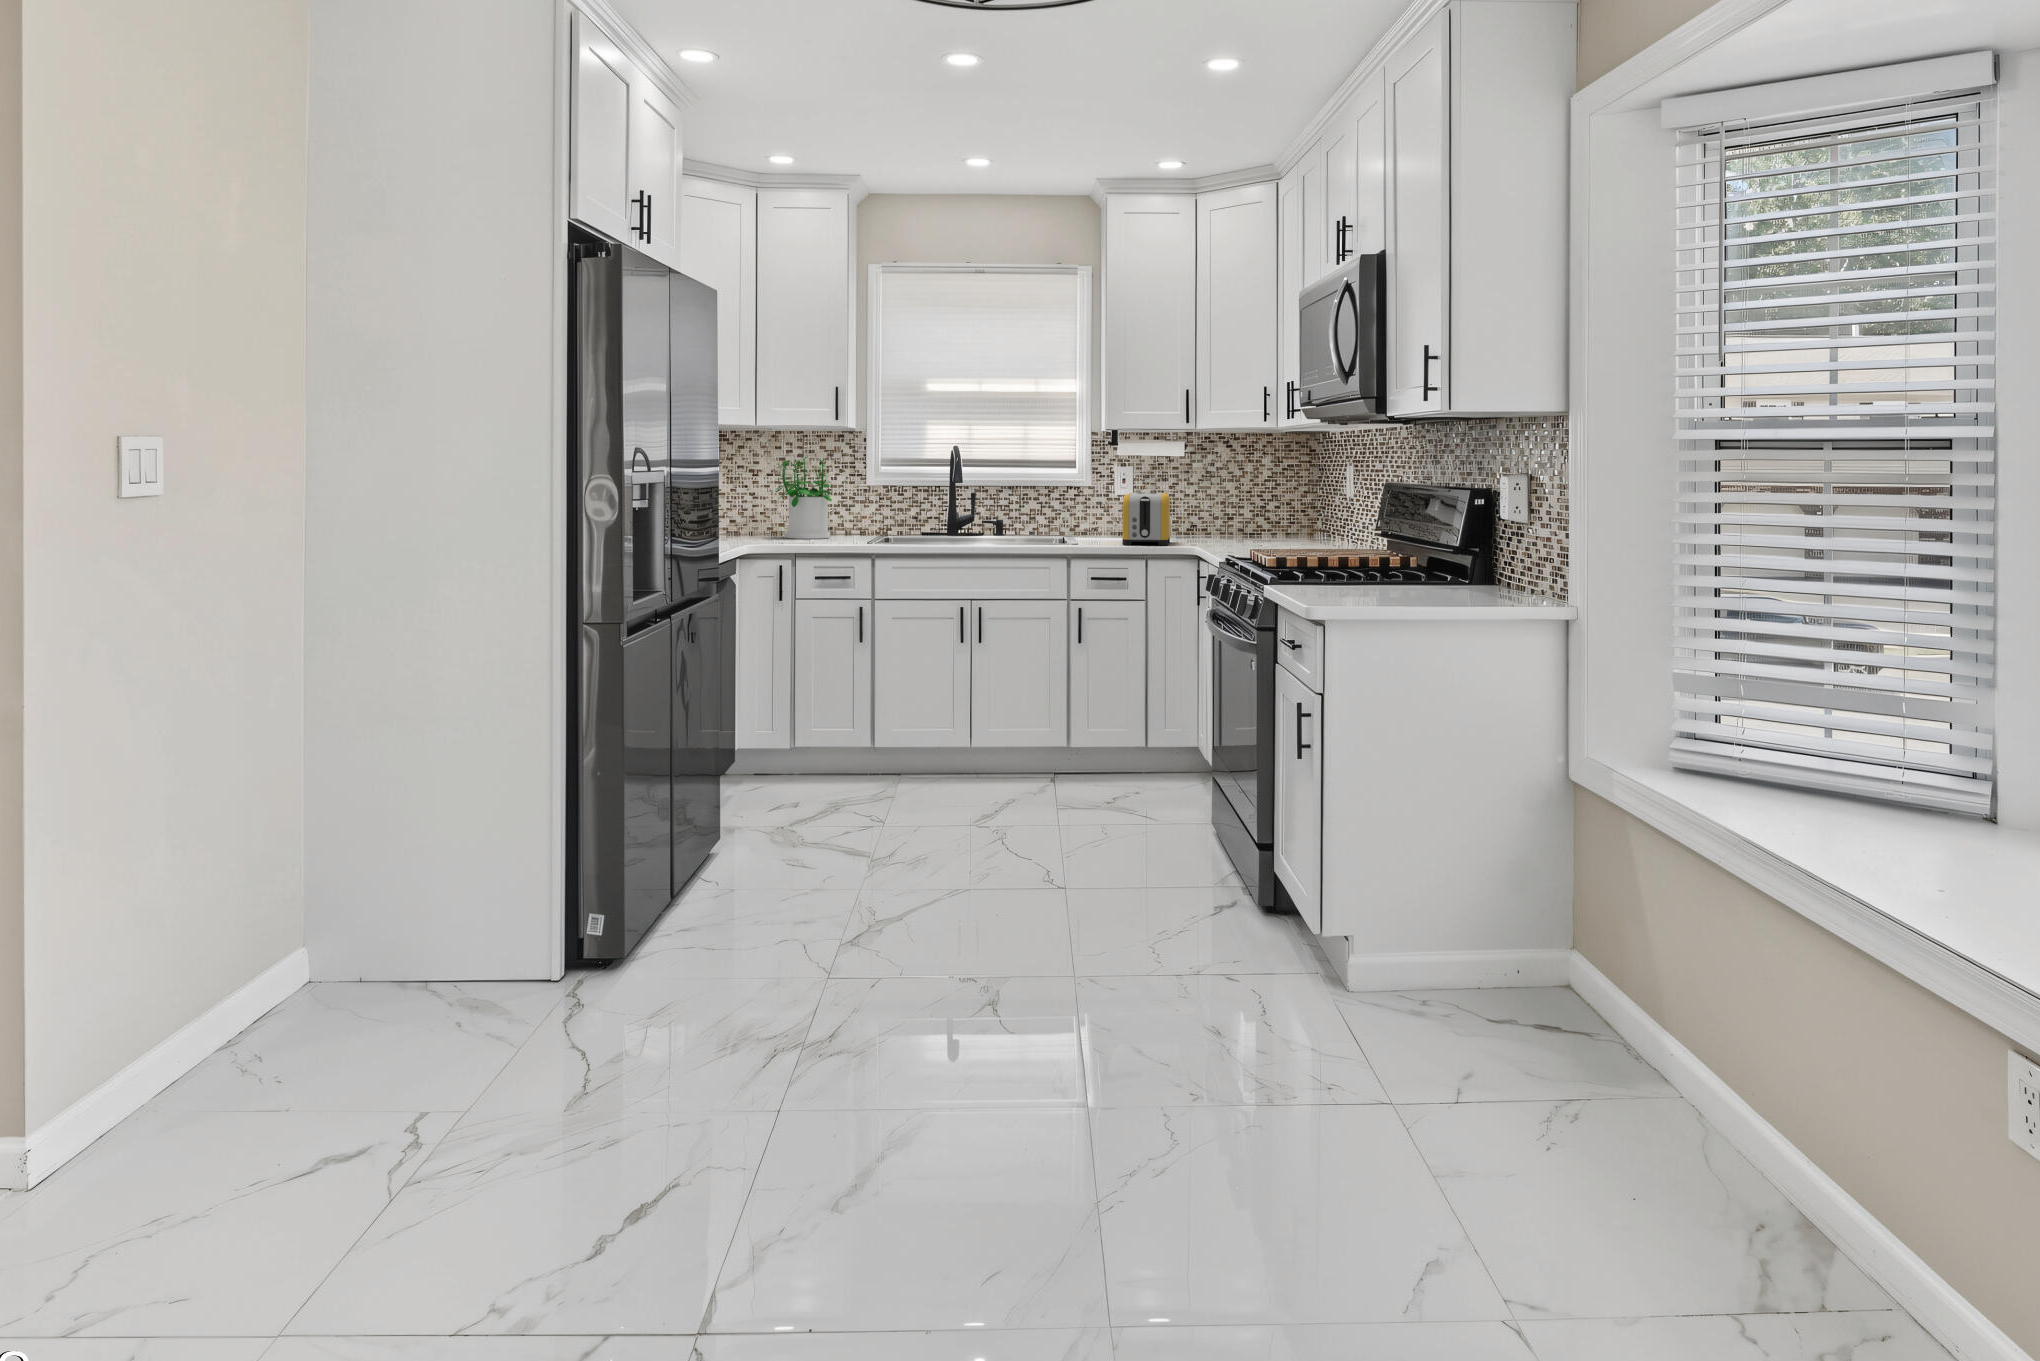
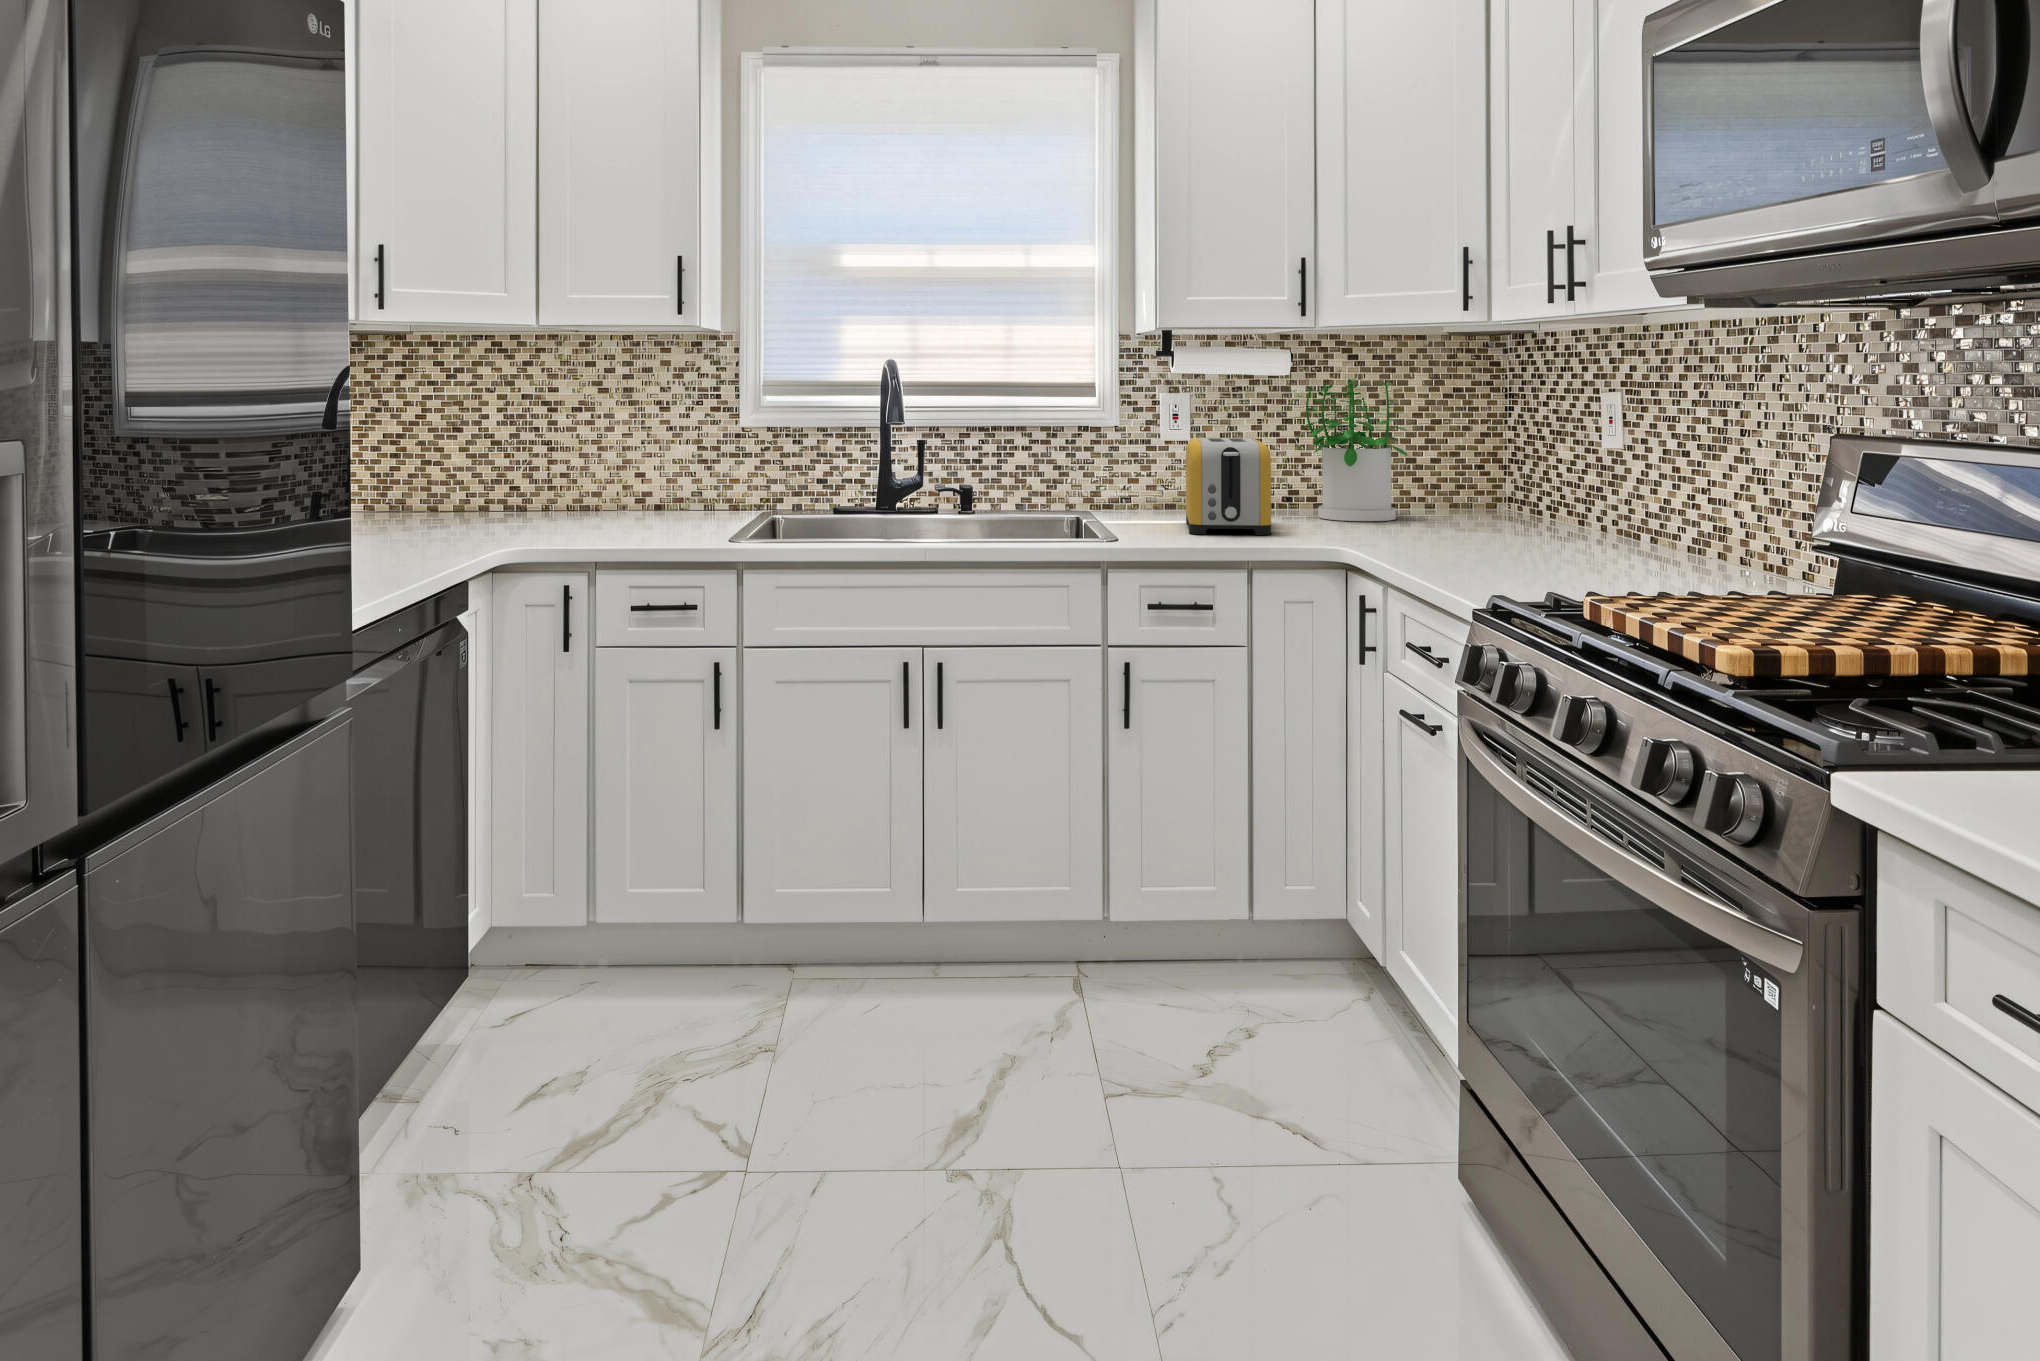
potted plant: present [776,457,832,539] -> present [1293,379,1407,521]

